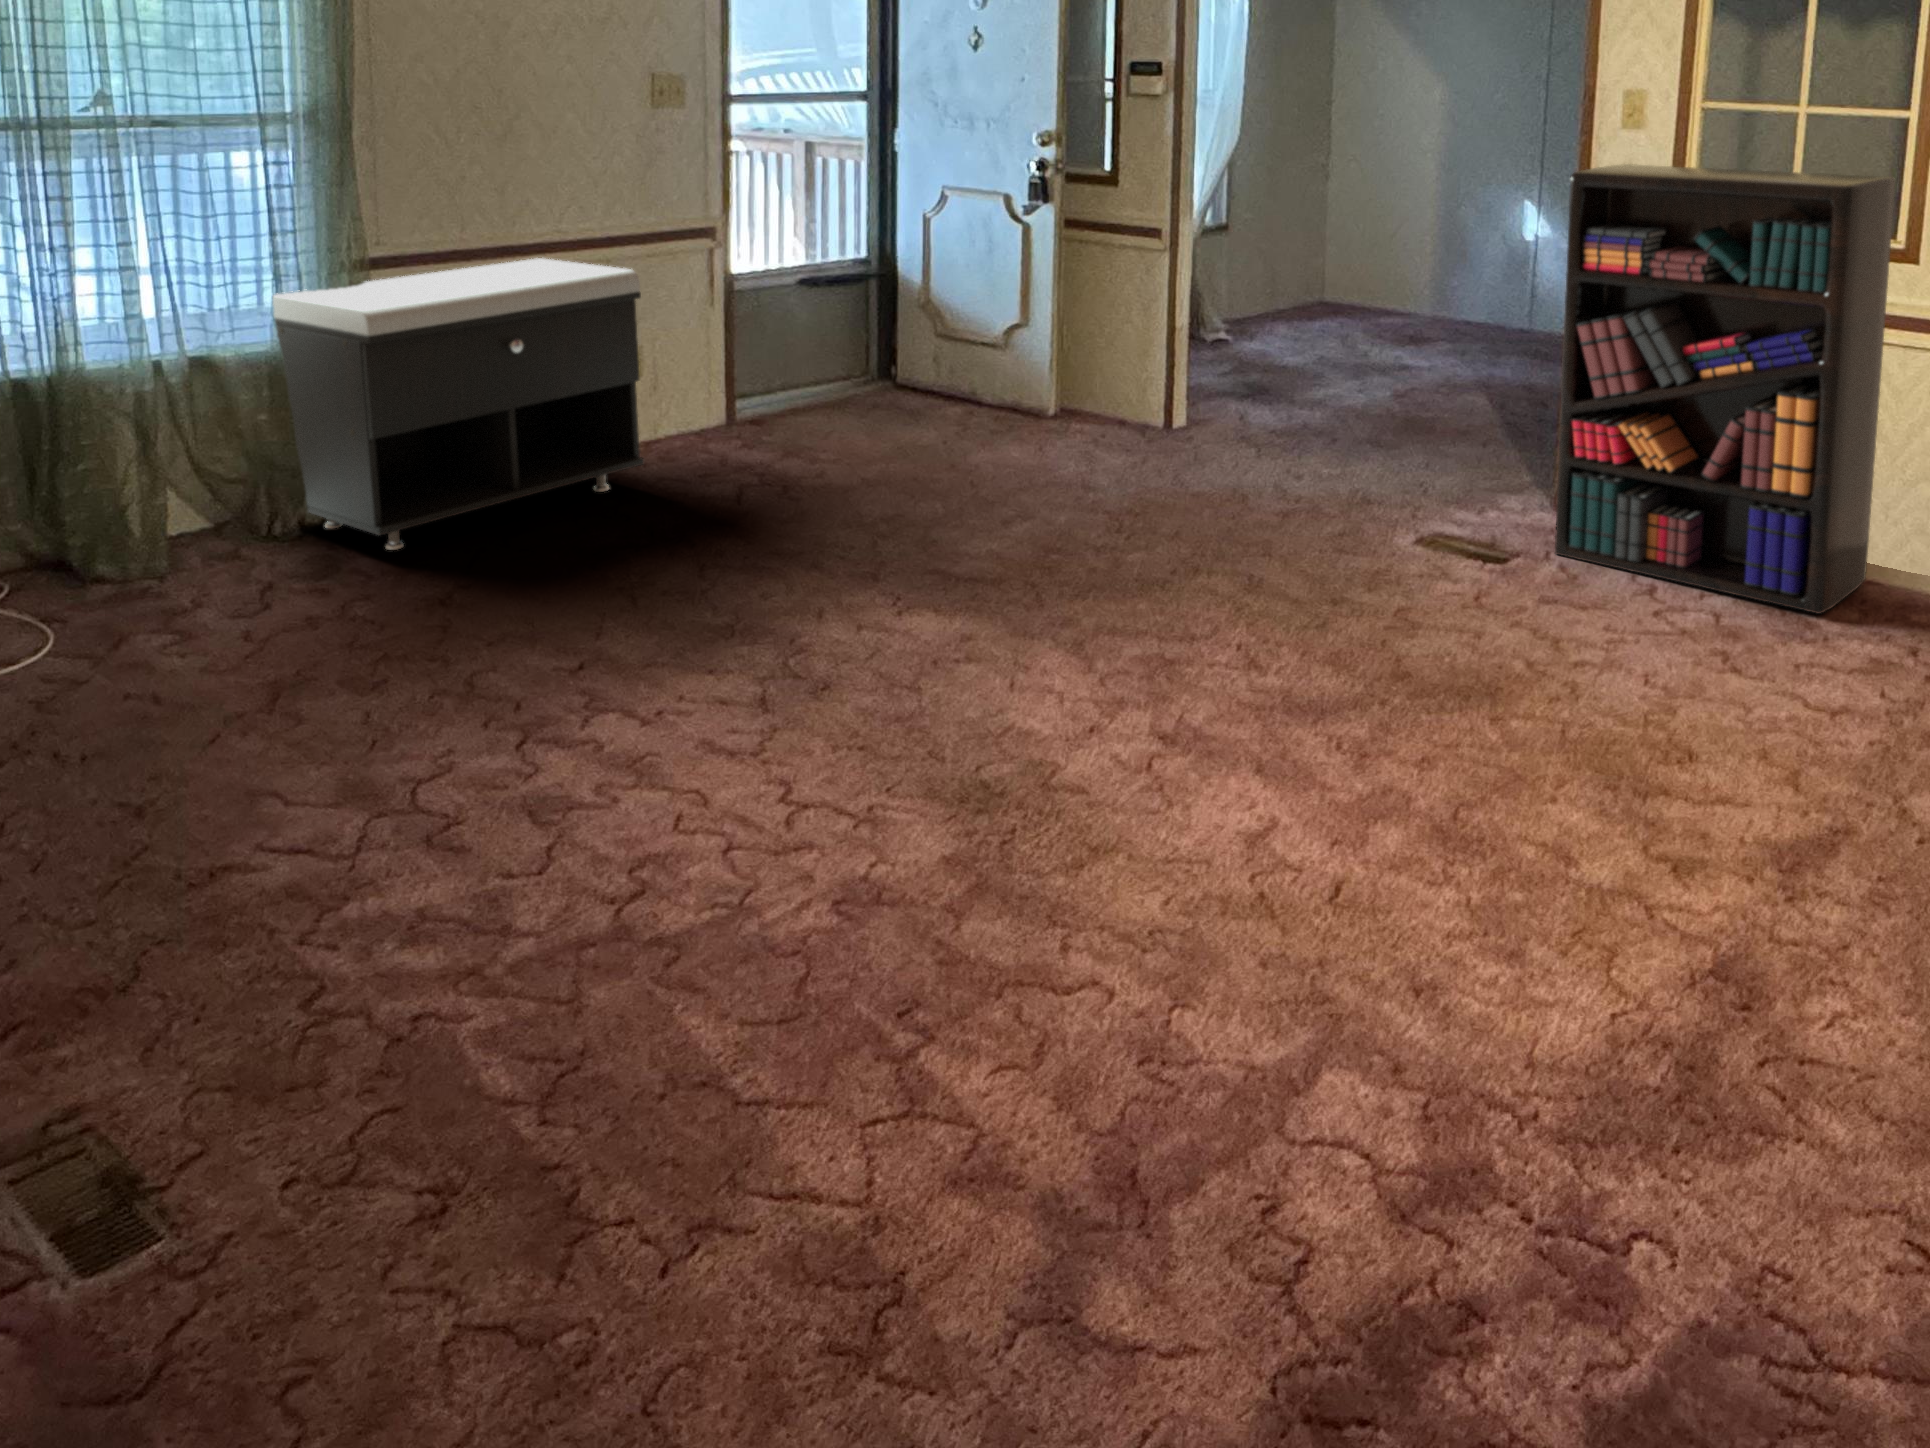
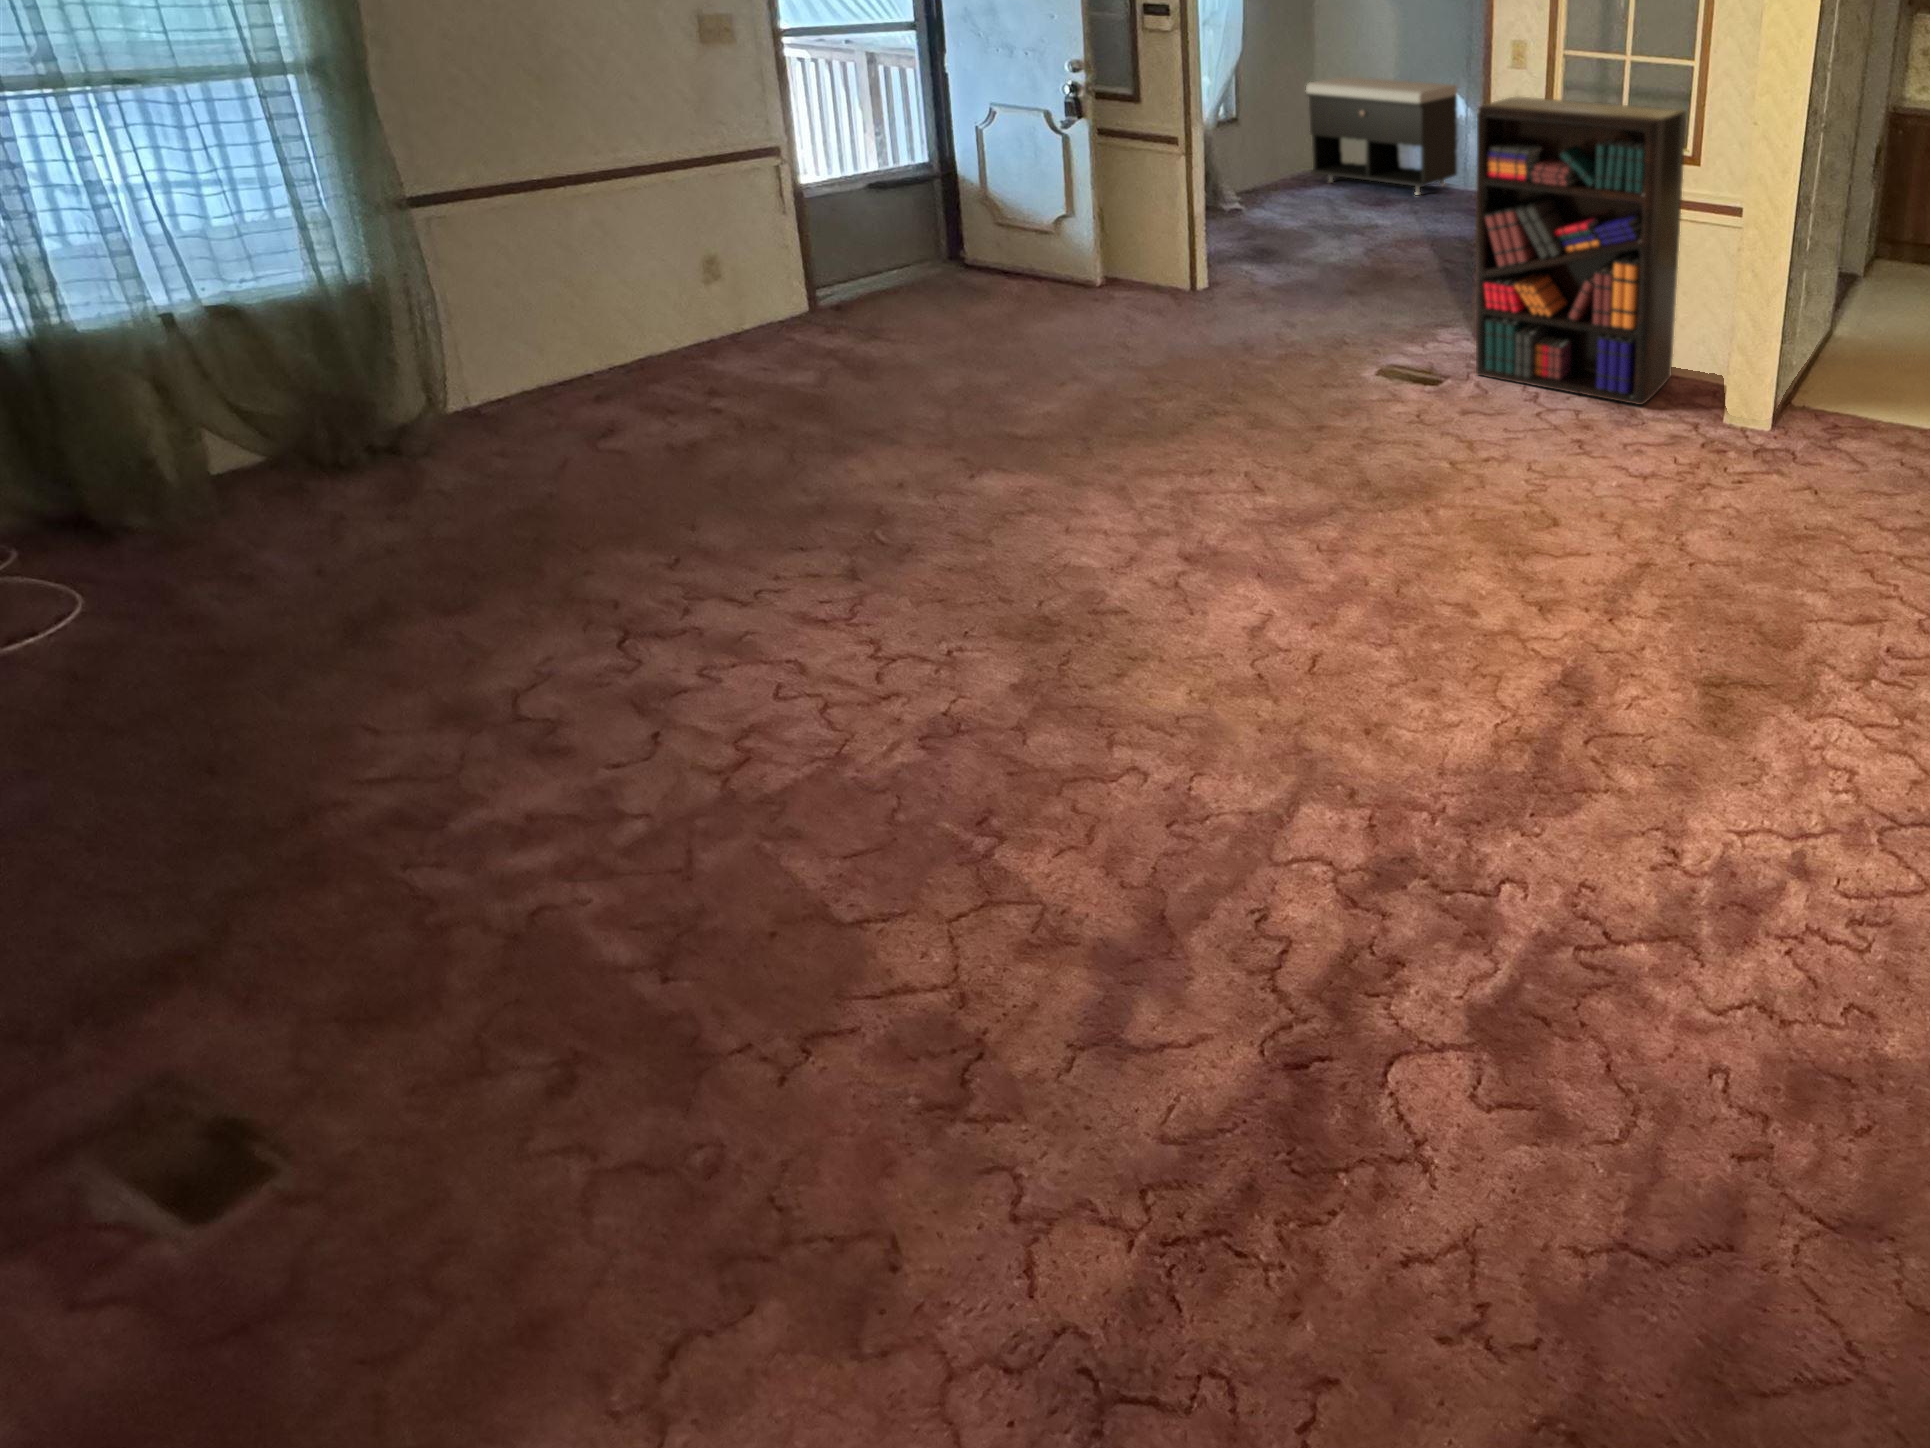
storage bench: present [273,258,644,550] -> present [1306,77,1457,195]

